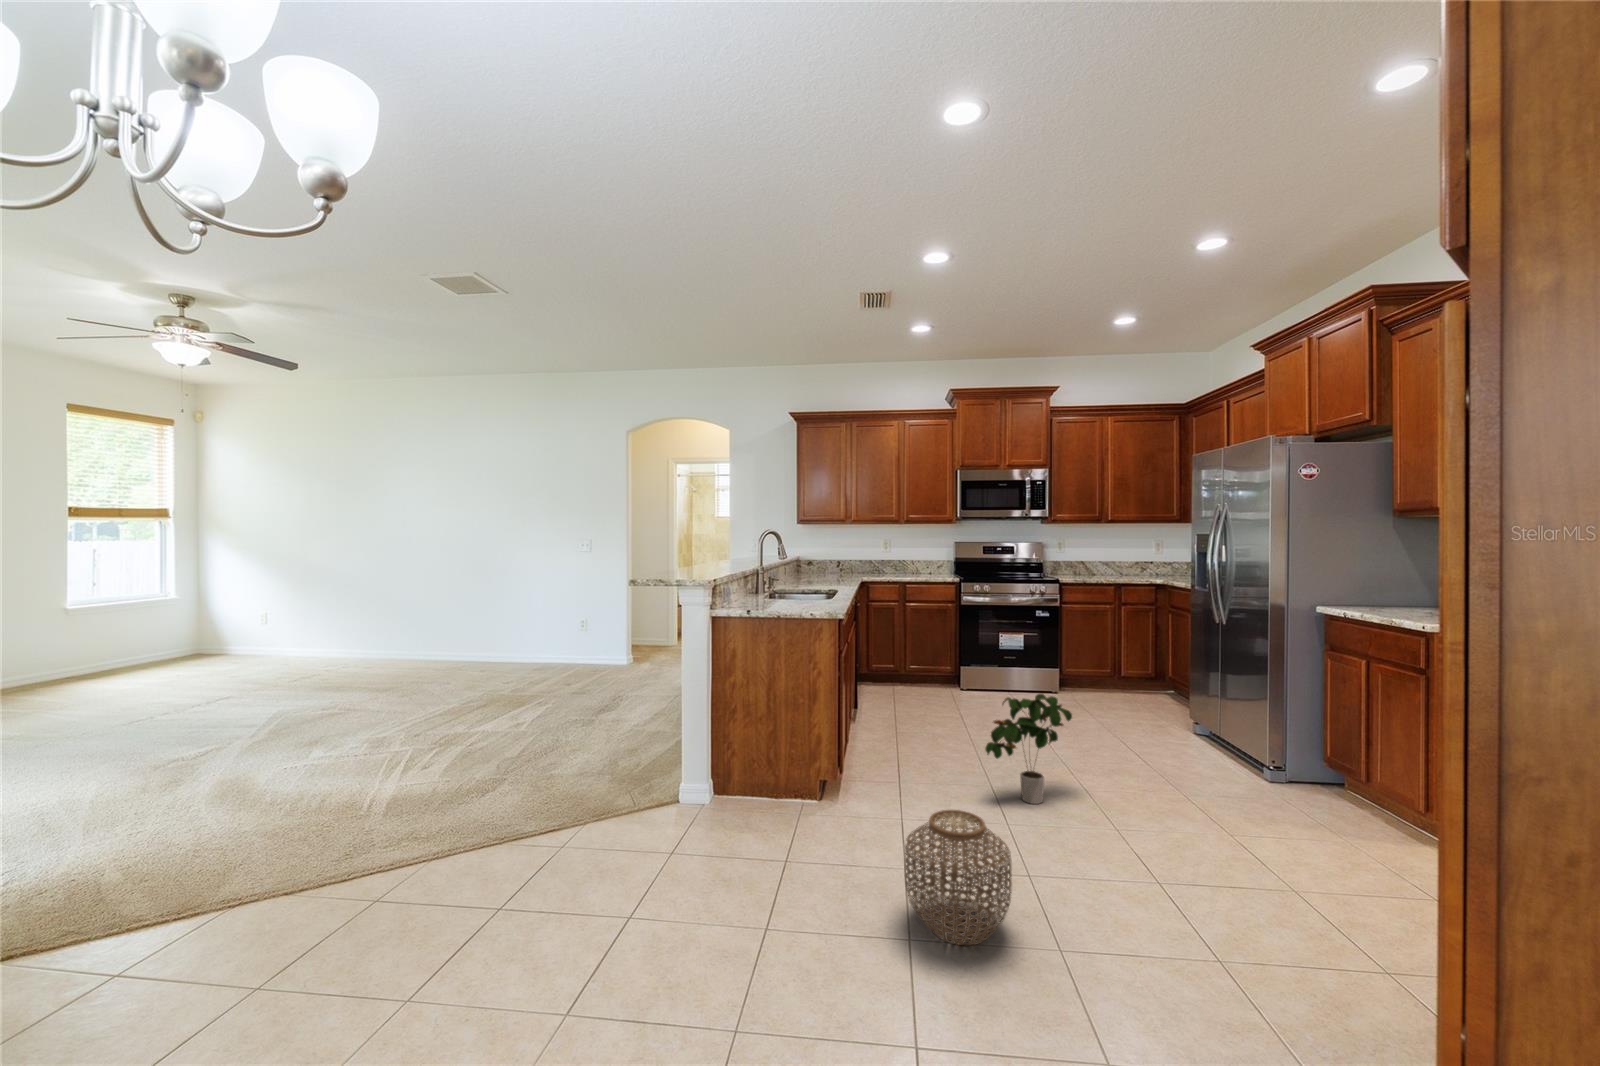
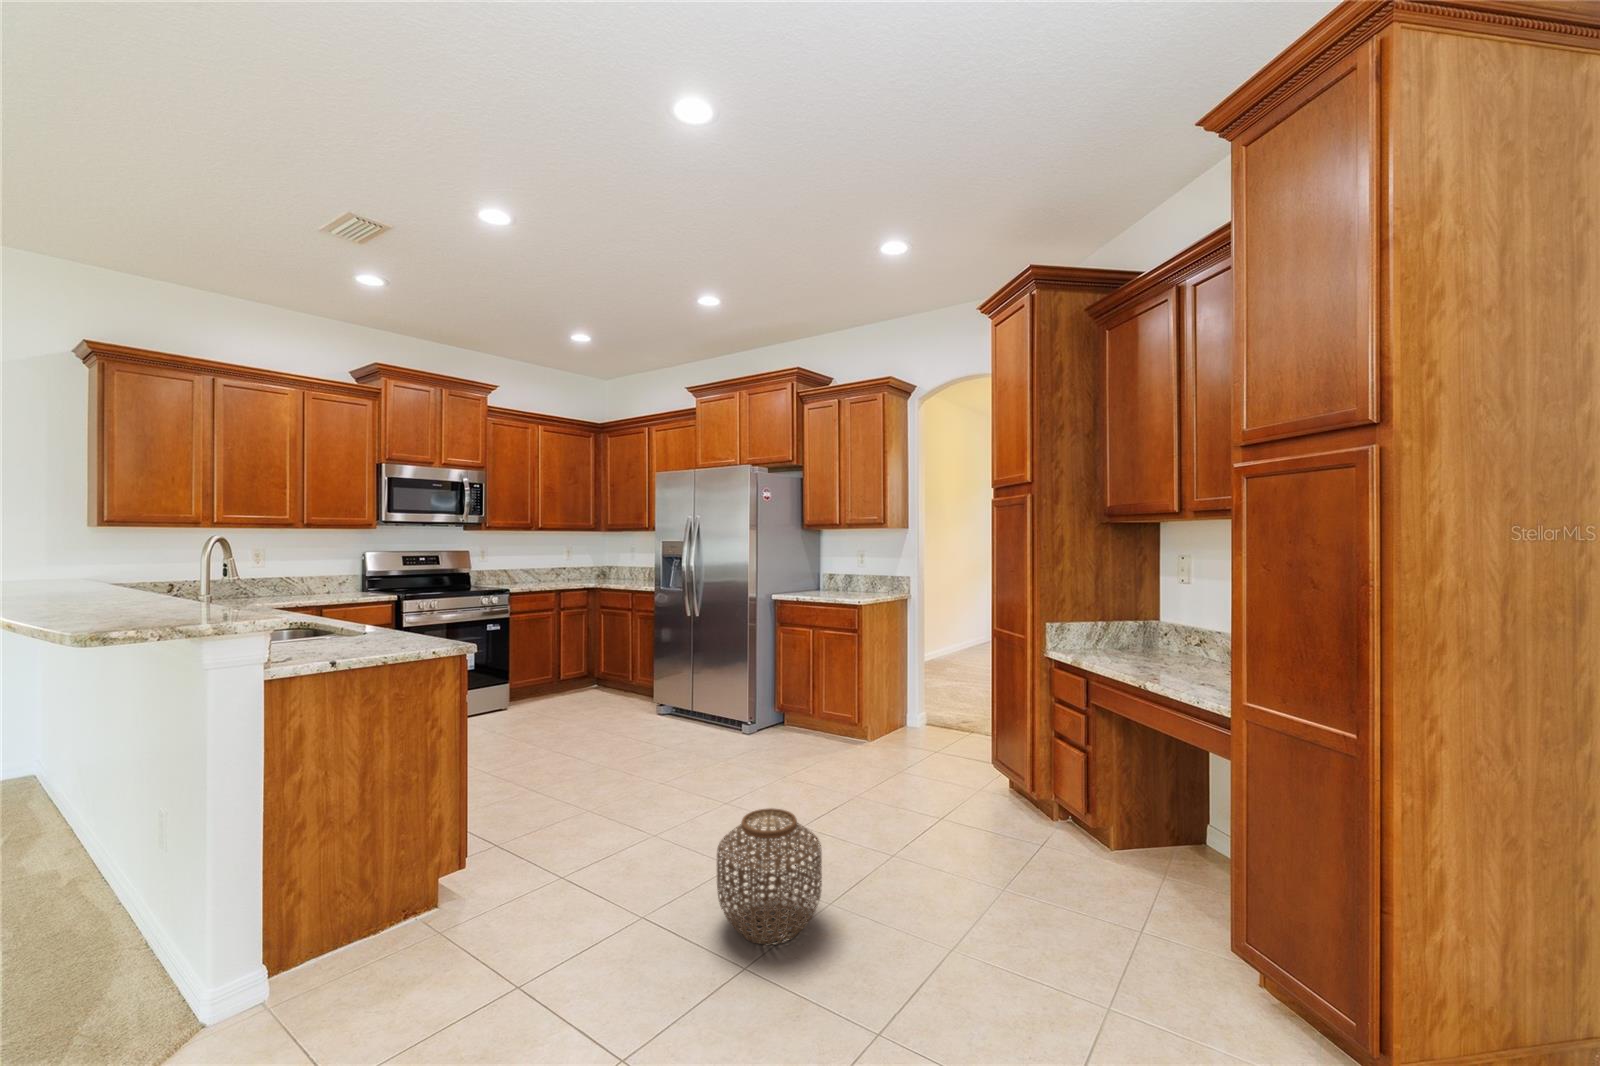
potted plant: present [985,694,1072,804] -> none [613,696,667,809]

